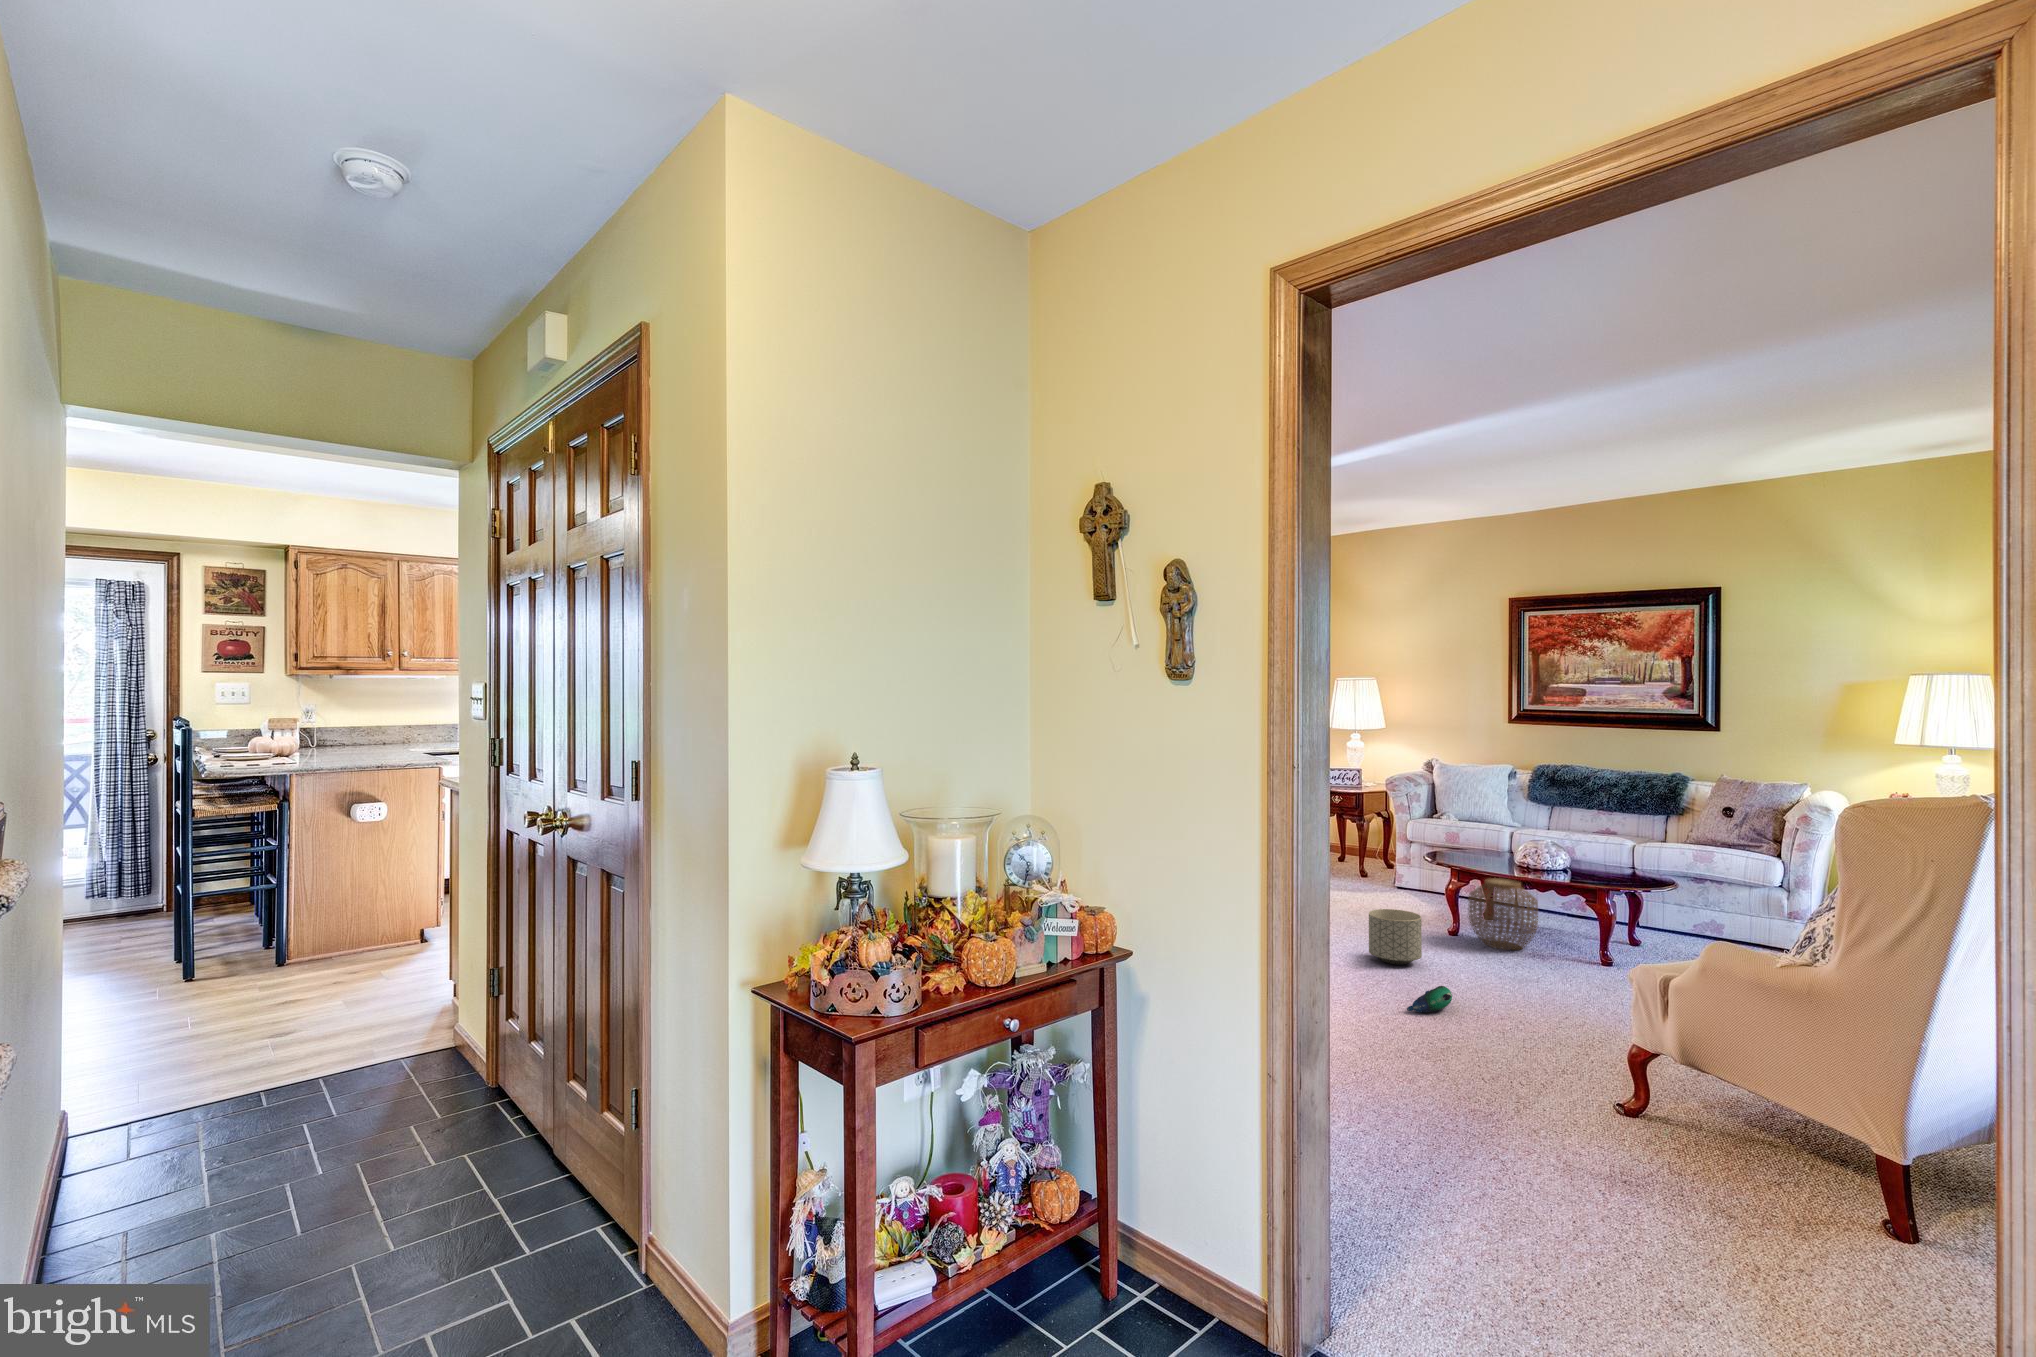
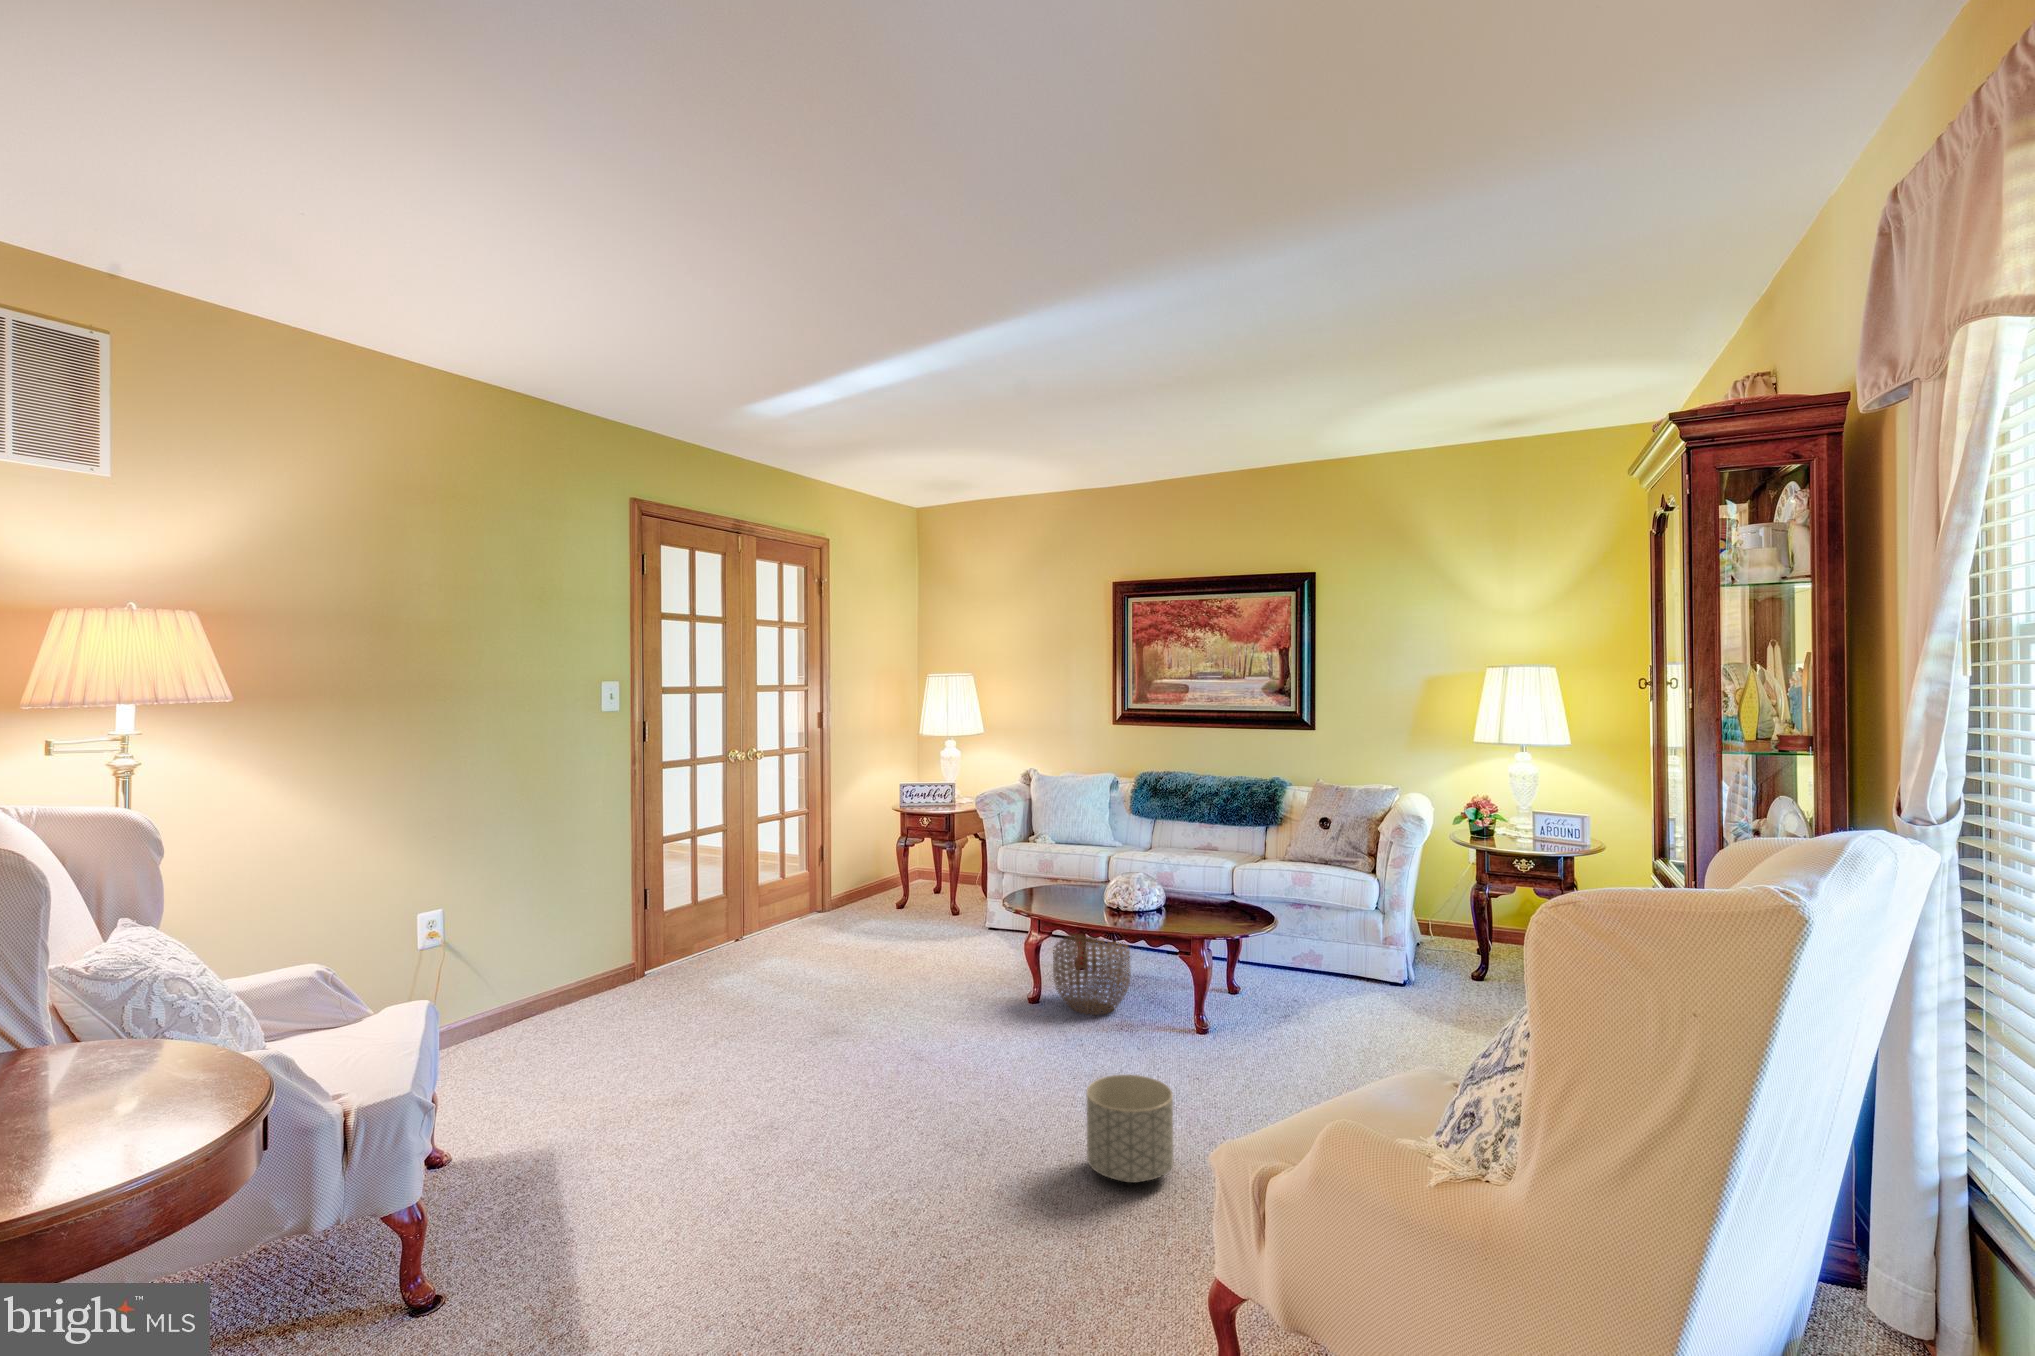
planter: present [1369,909,1422,965] -> present [1087,1075,1173,1183]
plush toy: present [1407,986,1452,1013] -> none [945,1109,1007,1158]

